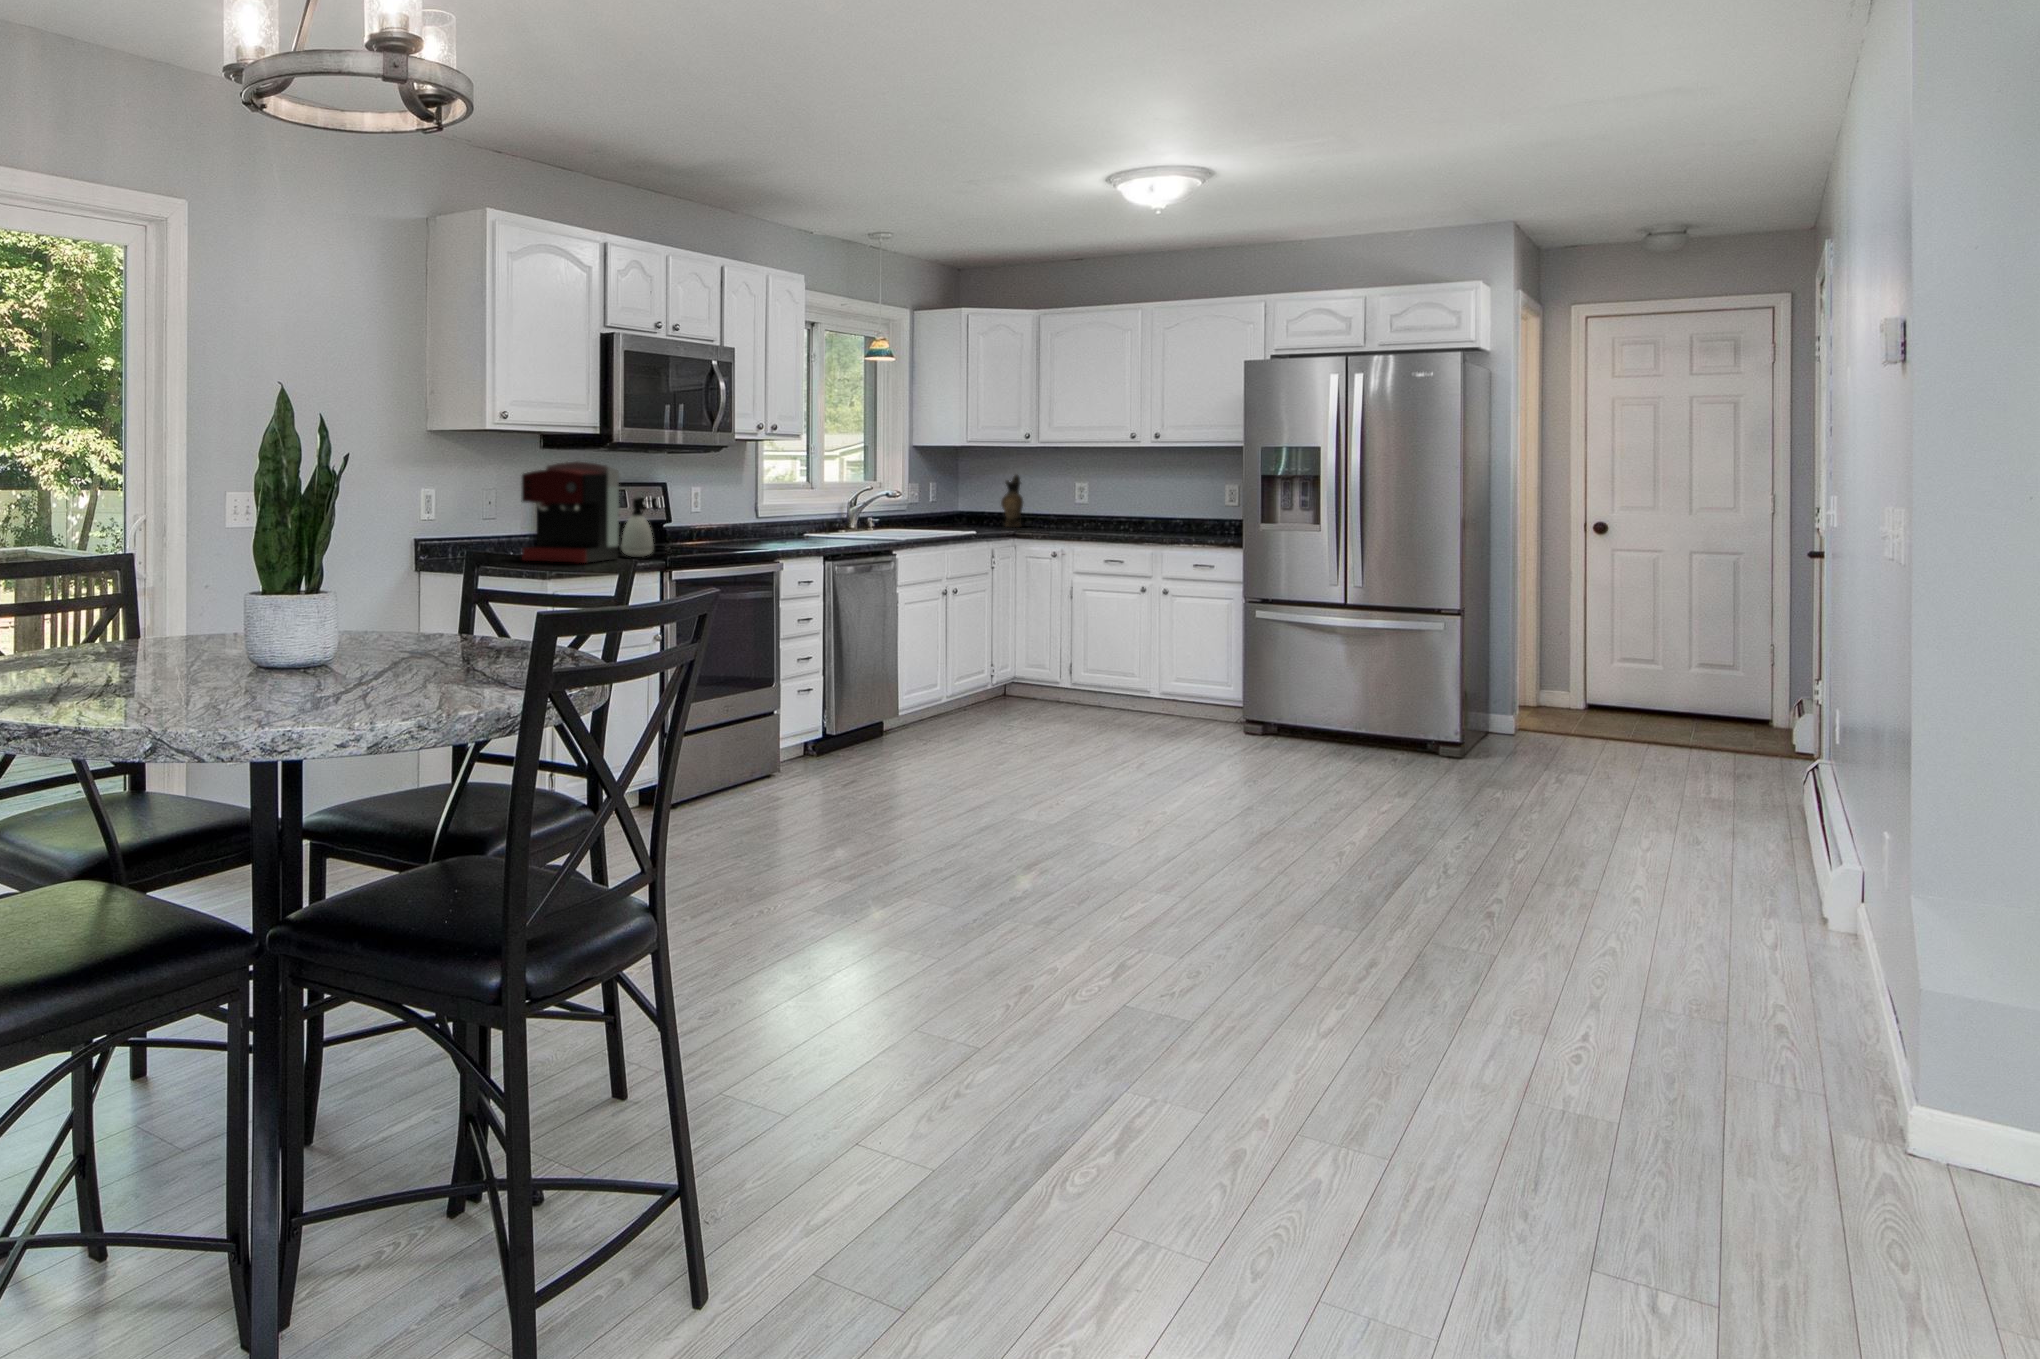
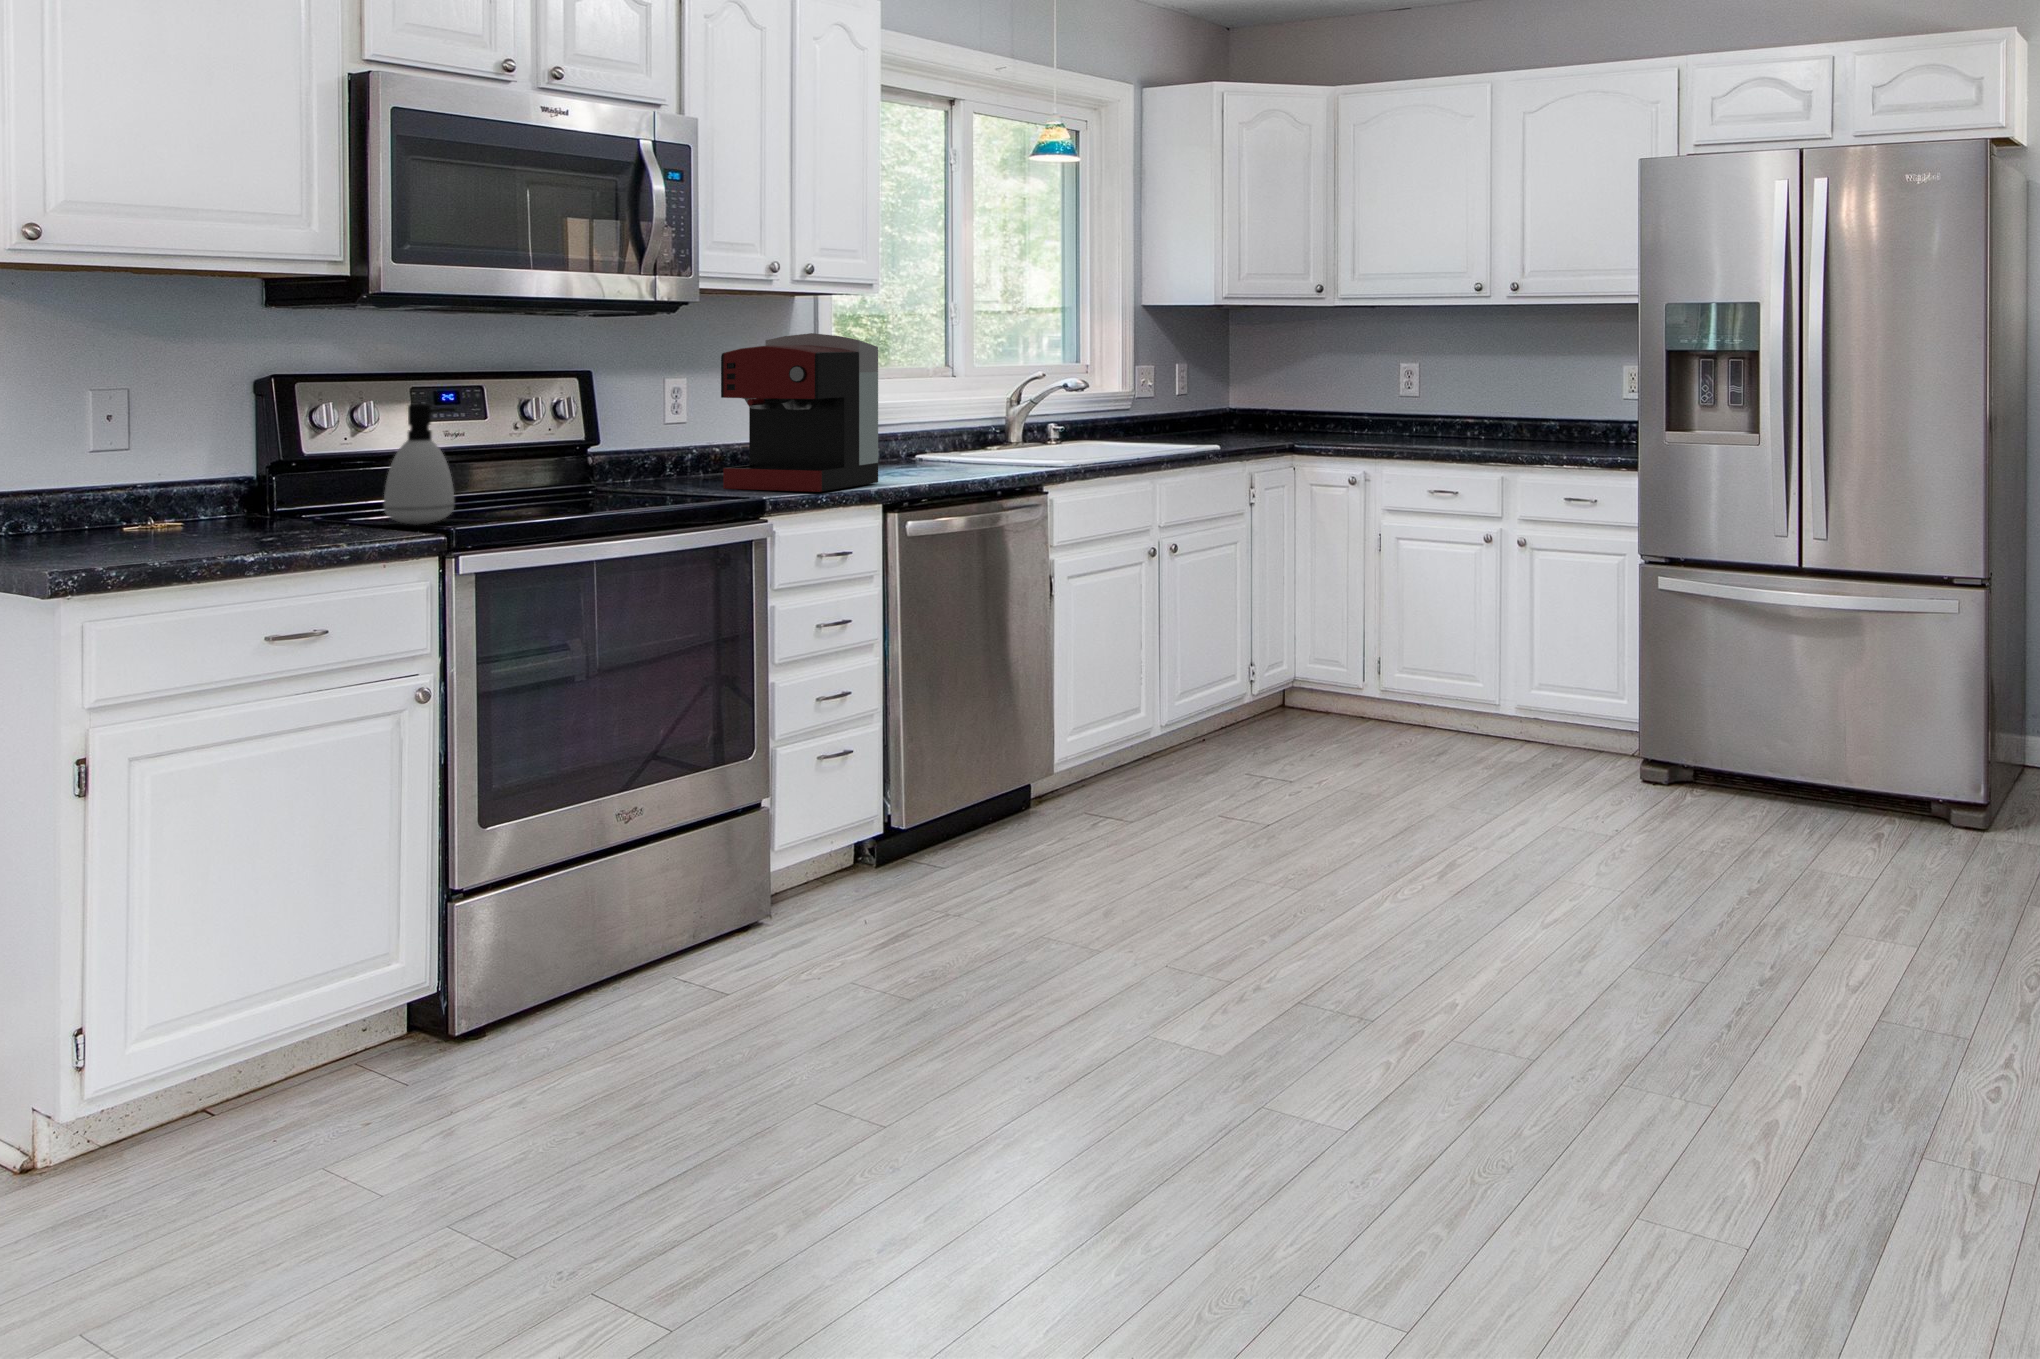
coffee maker: present [522,462,619,563] -> present [721,333,878,492]
ceramic pitcher: present [1001,475,1023,527] -> none [1286,349,1320,432]

